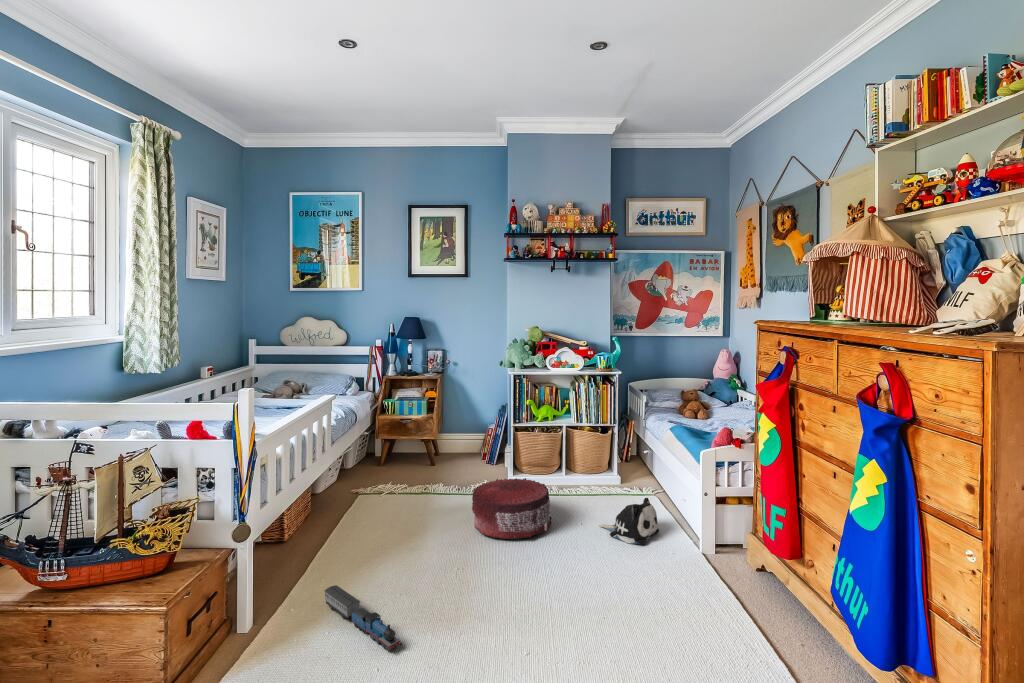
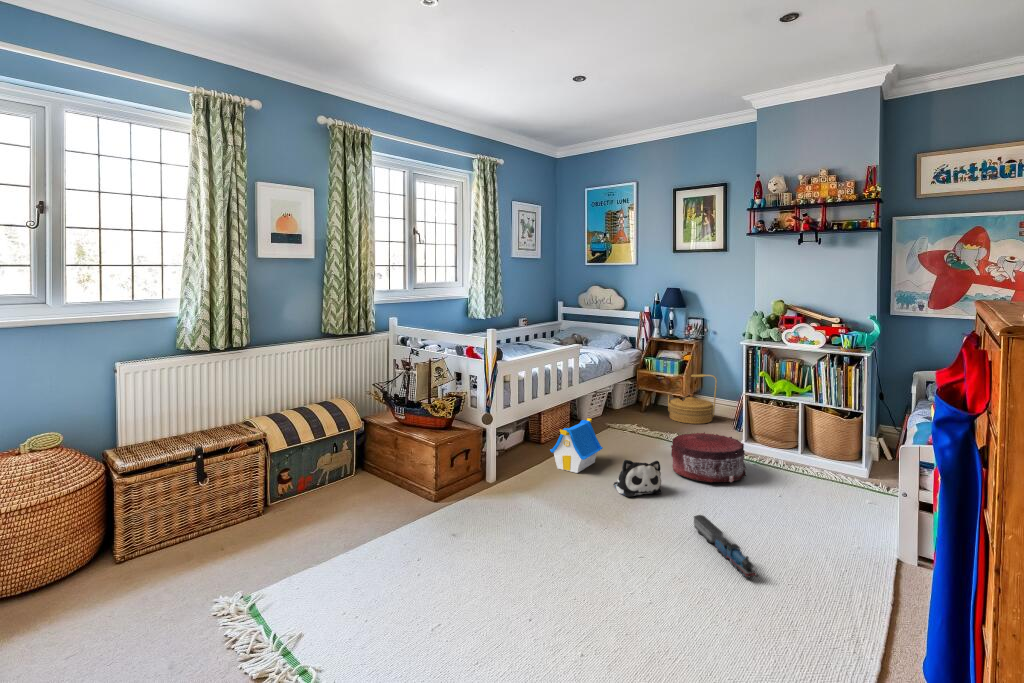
woven basket: none [414,410,467,468] -> present [668,374,717,424]
toy house: none [329,492,396,575] -> present [550,418,603,473]
plush toy: present [599,498,659,545] -> present [613,460,661,497]
toy train: present [325,585,402,651] -> present [694,515,758,578]

